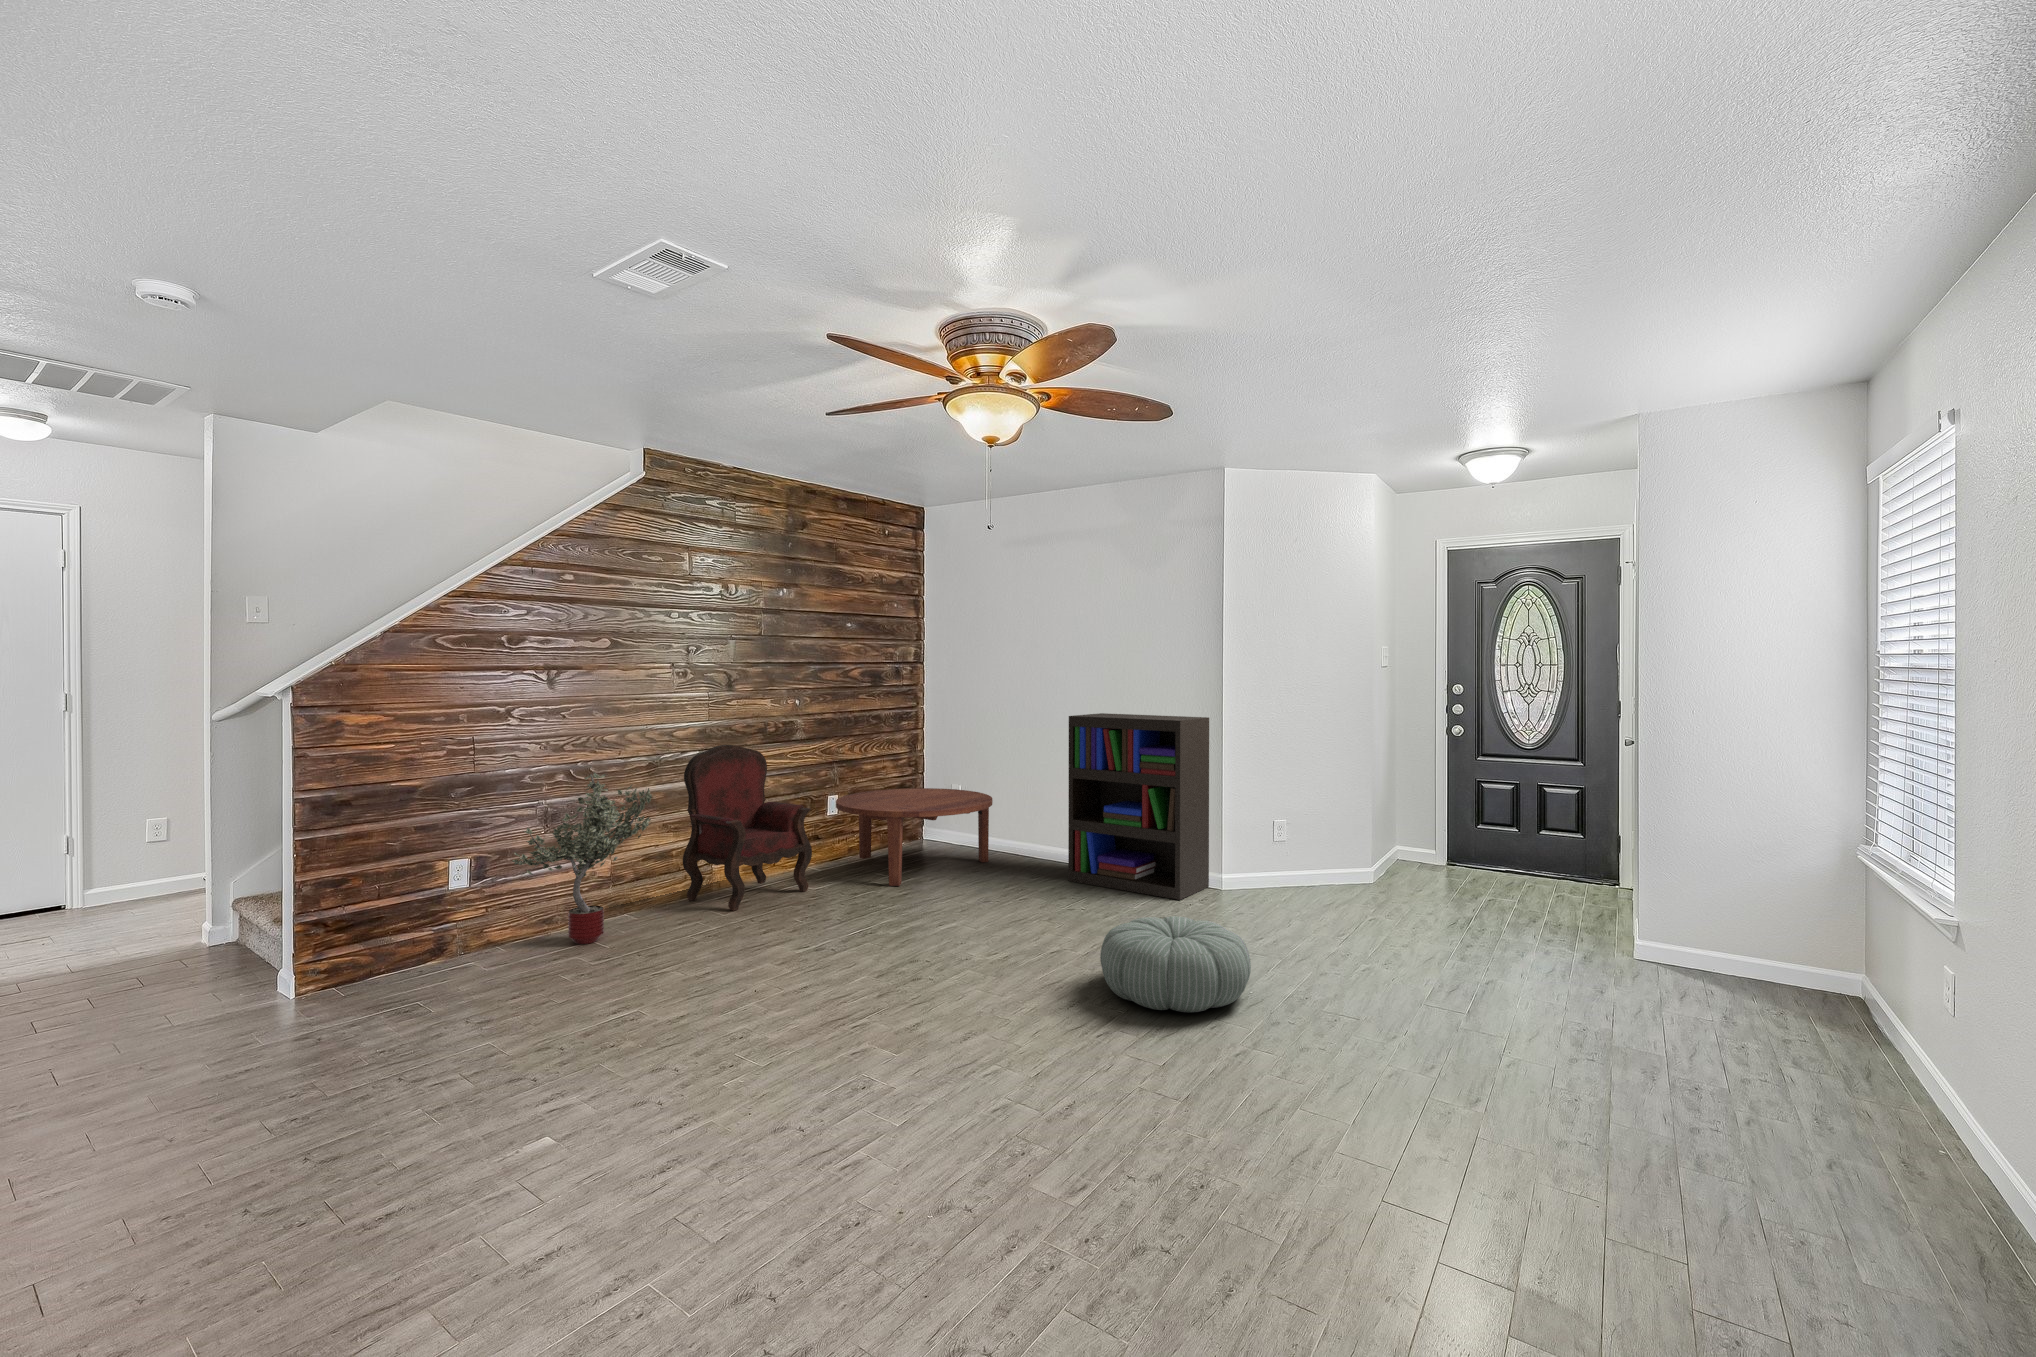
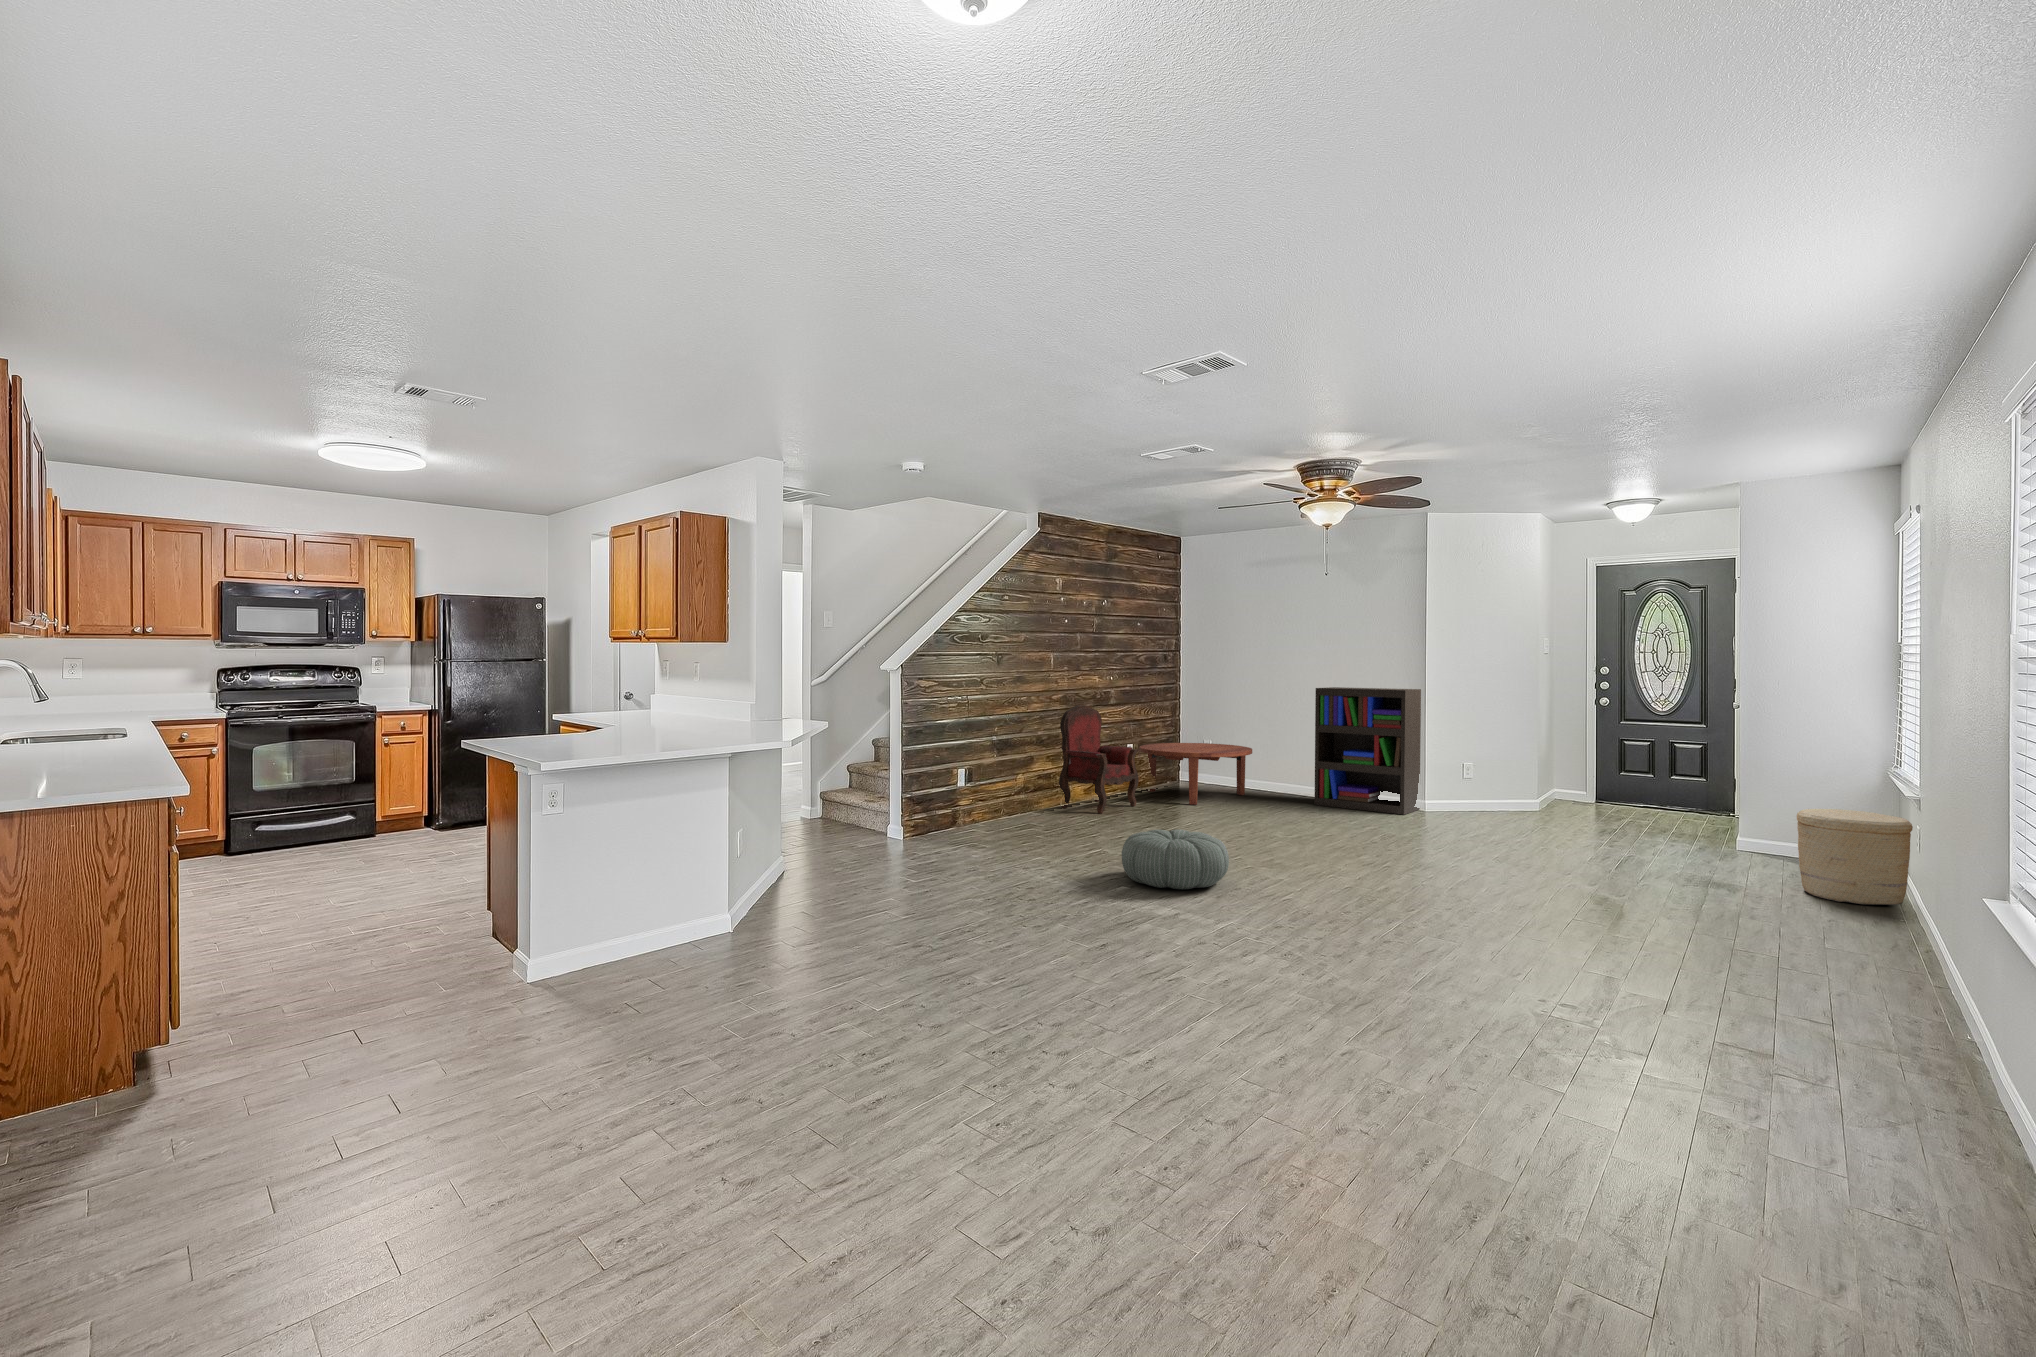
potted tree: present [512,772,652,944] -> none [994,718,1062,825]
pouf: present [1100,916,1251,1012] -> present [1122,829,1229,889]
woven basket: none [1742,946,1950,1146] -> present [1797,809,1913,905]

